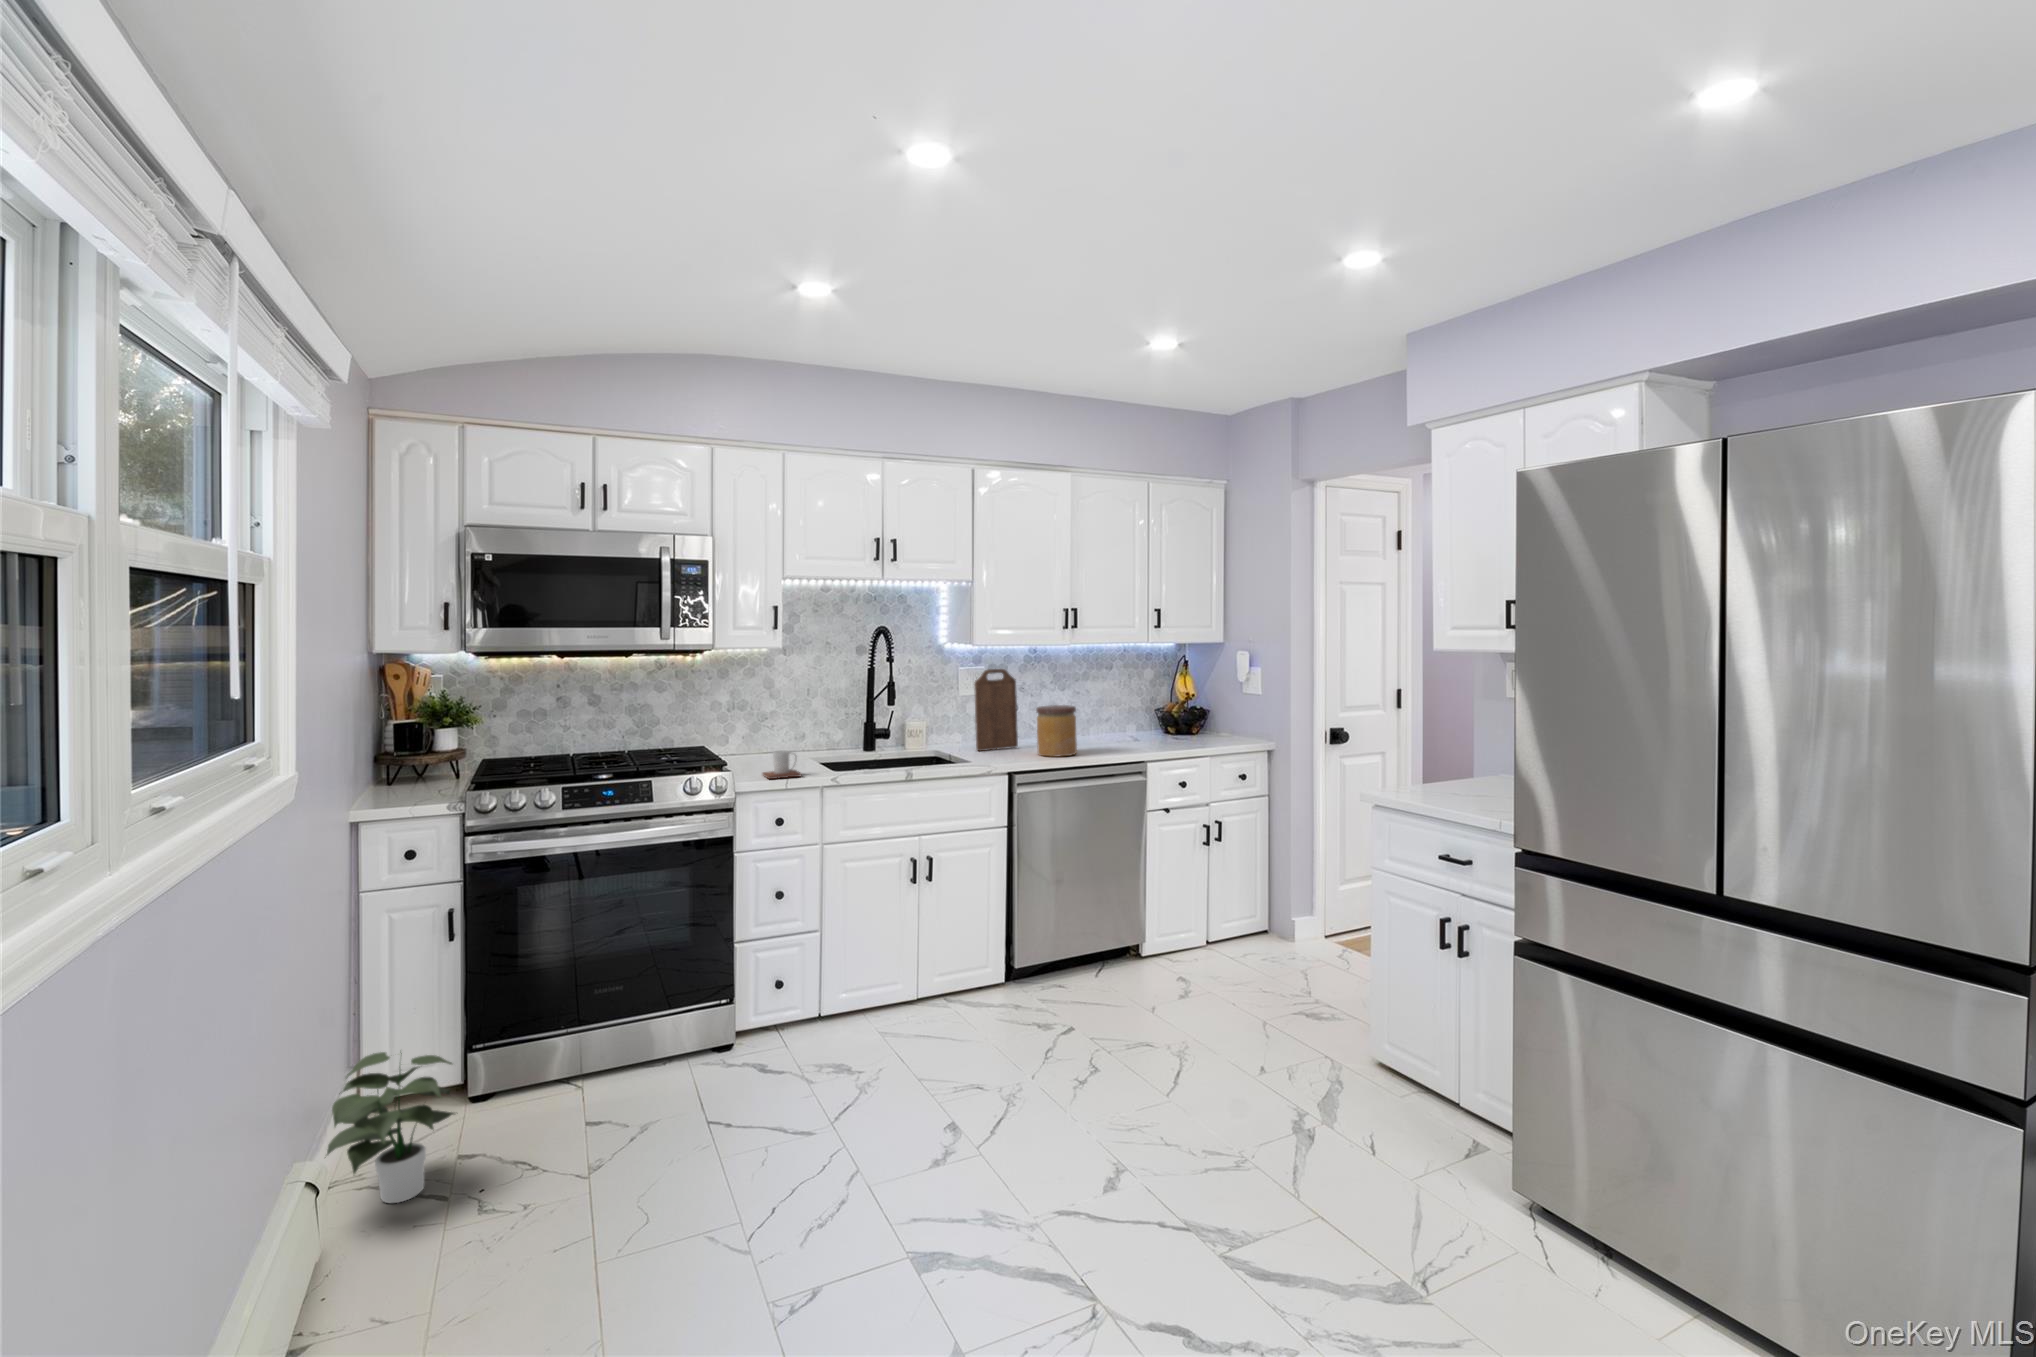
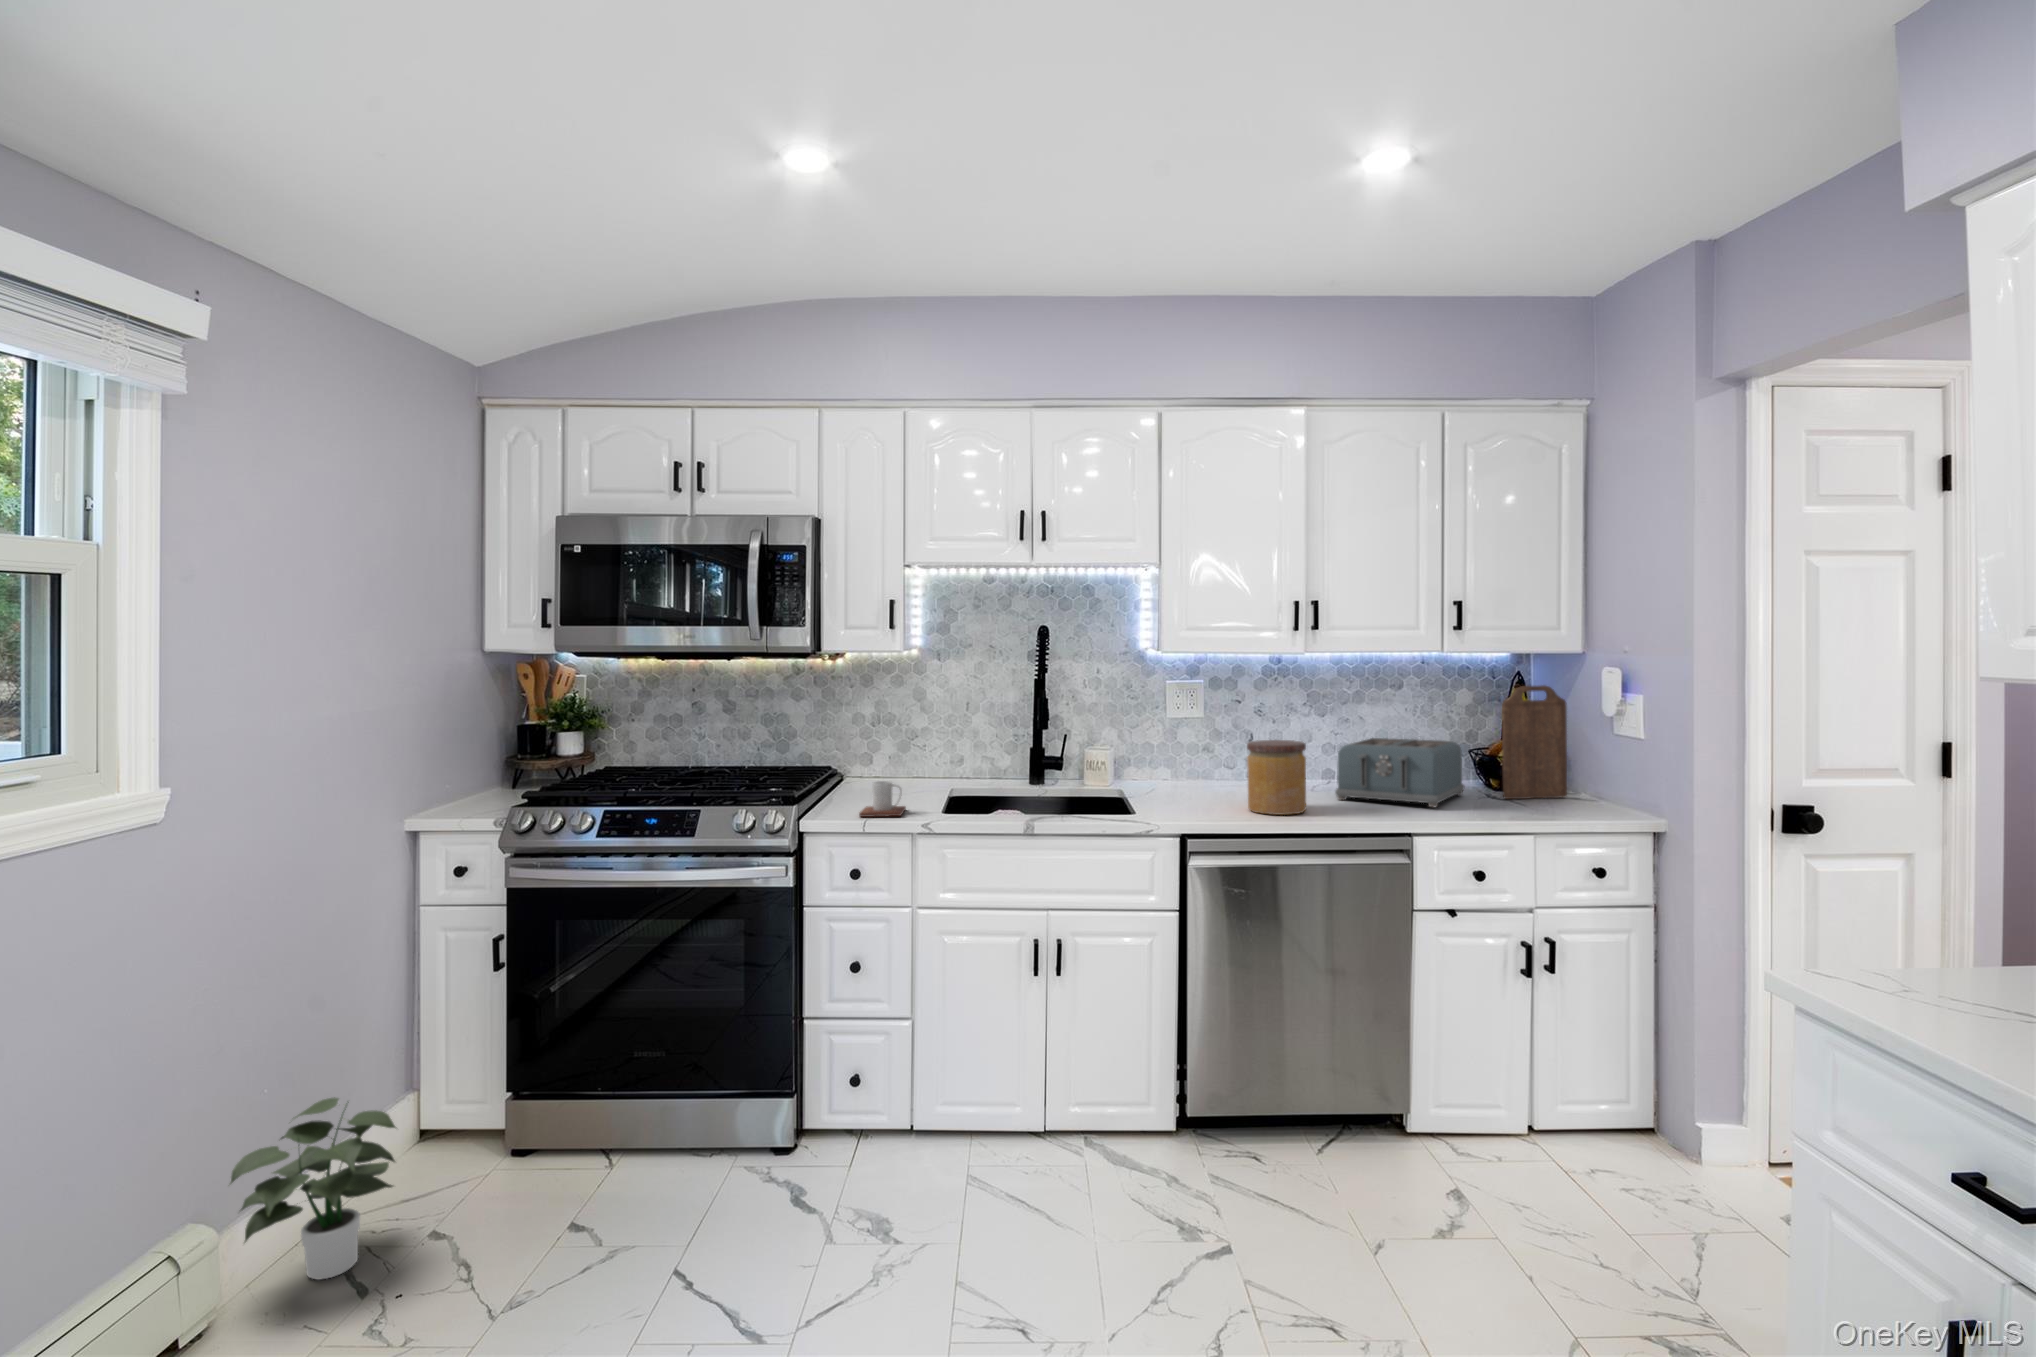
cutting board: present [974,669,1018,751] -> present [1502,685,1567,799]
toaster: none [1083,702,1156,746] -> present [1335,738,1465,807]

